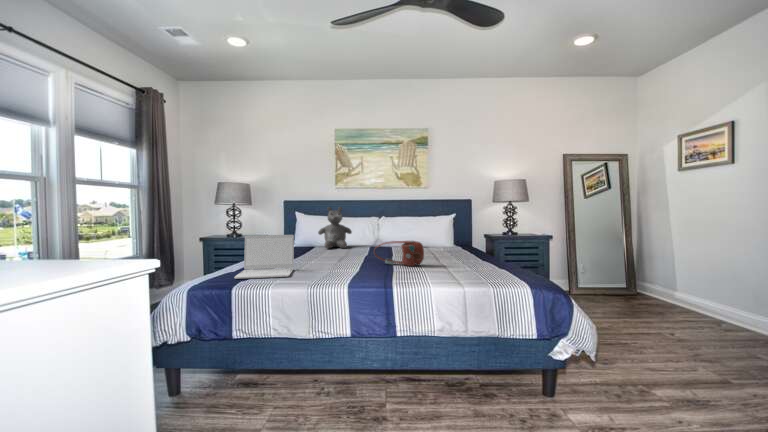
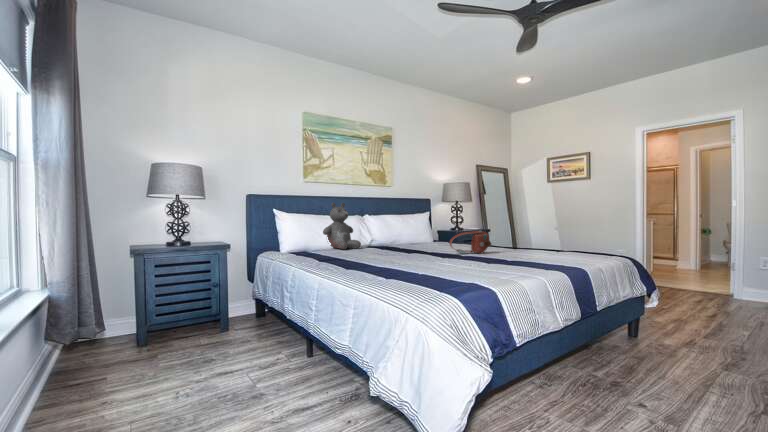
laptop: present [234,235,294,279] -> none [375,227,443,273]

